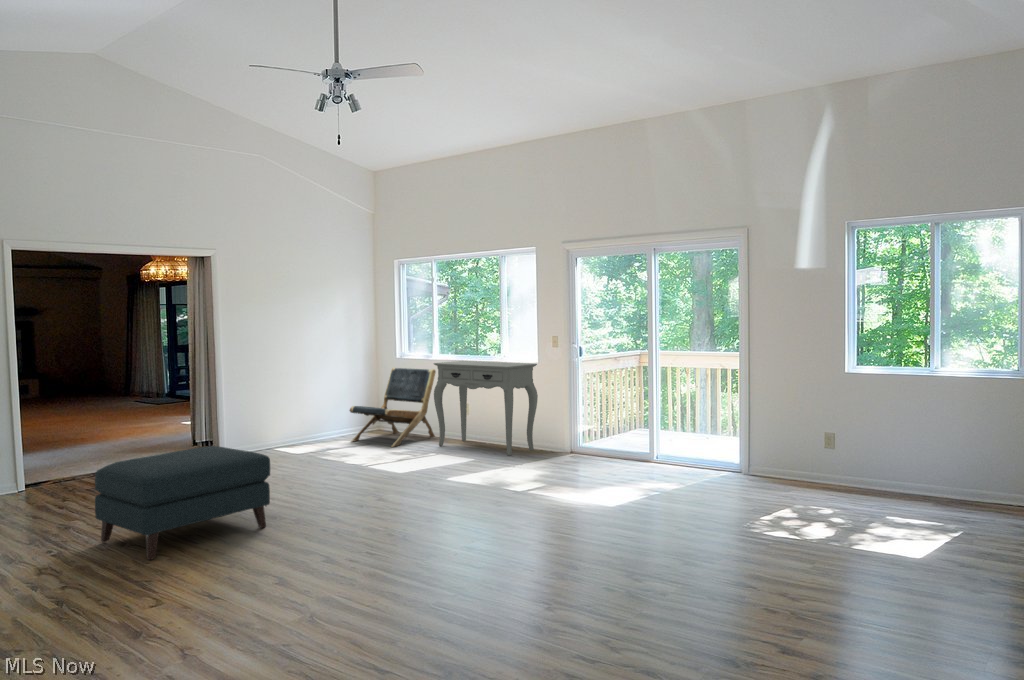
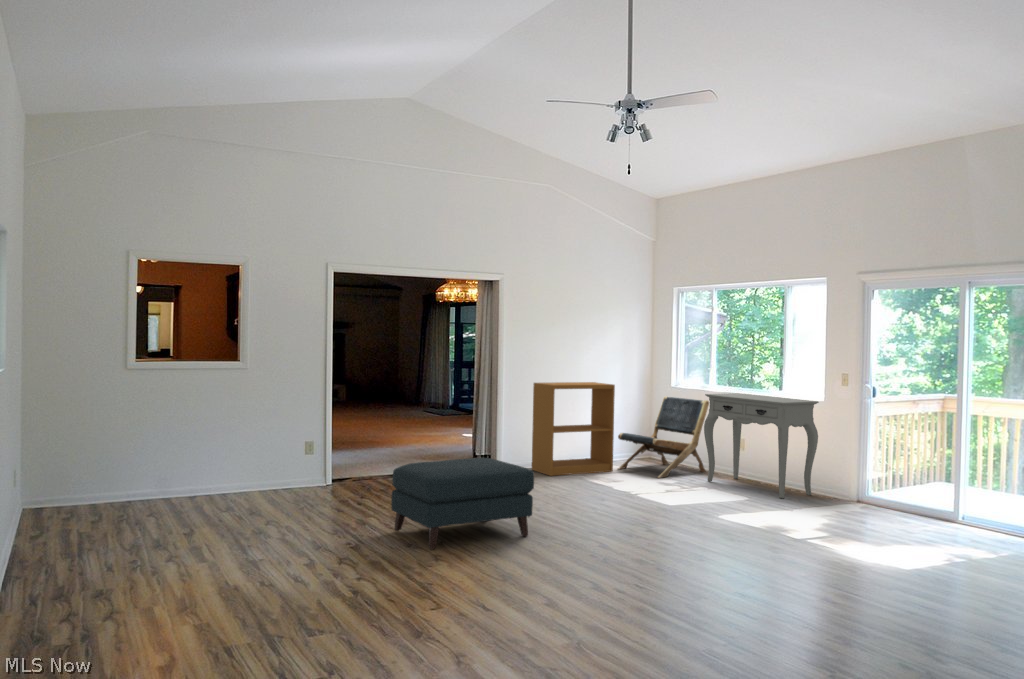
bookshelf: none [259,358,346,456] -> present [532,382,615,476]

